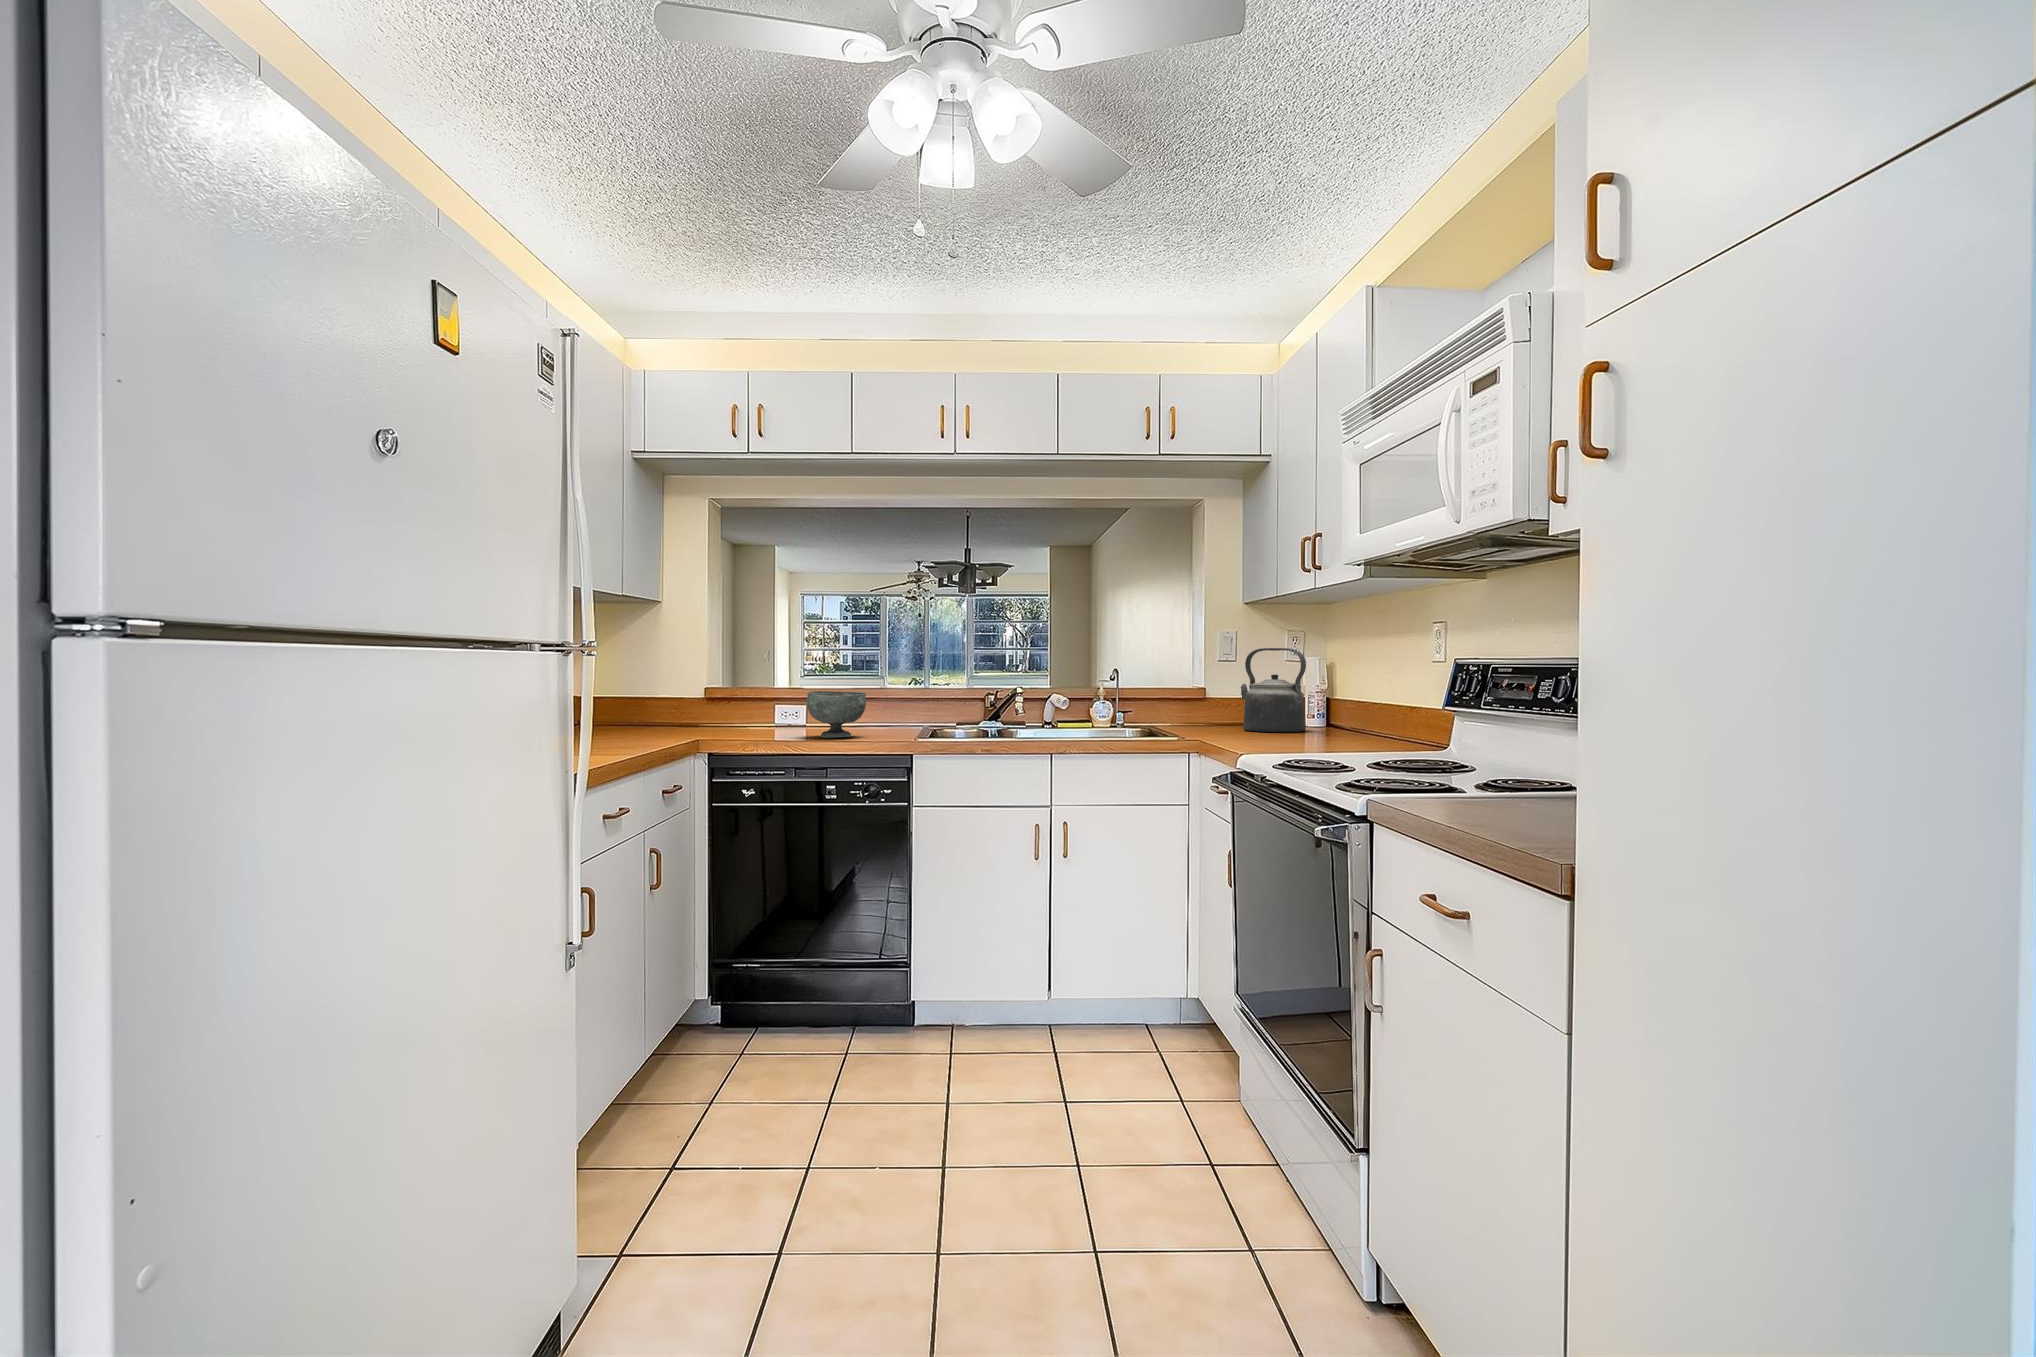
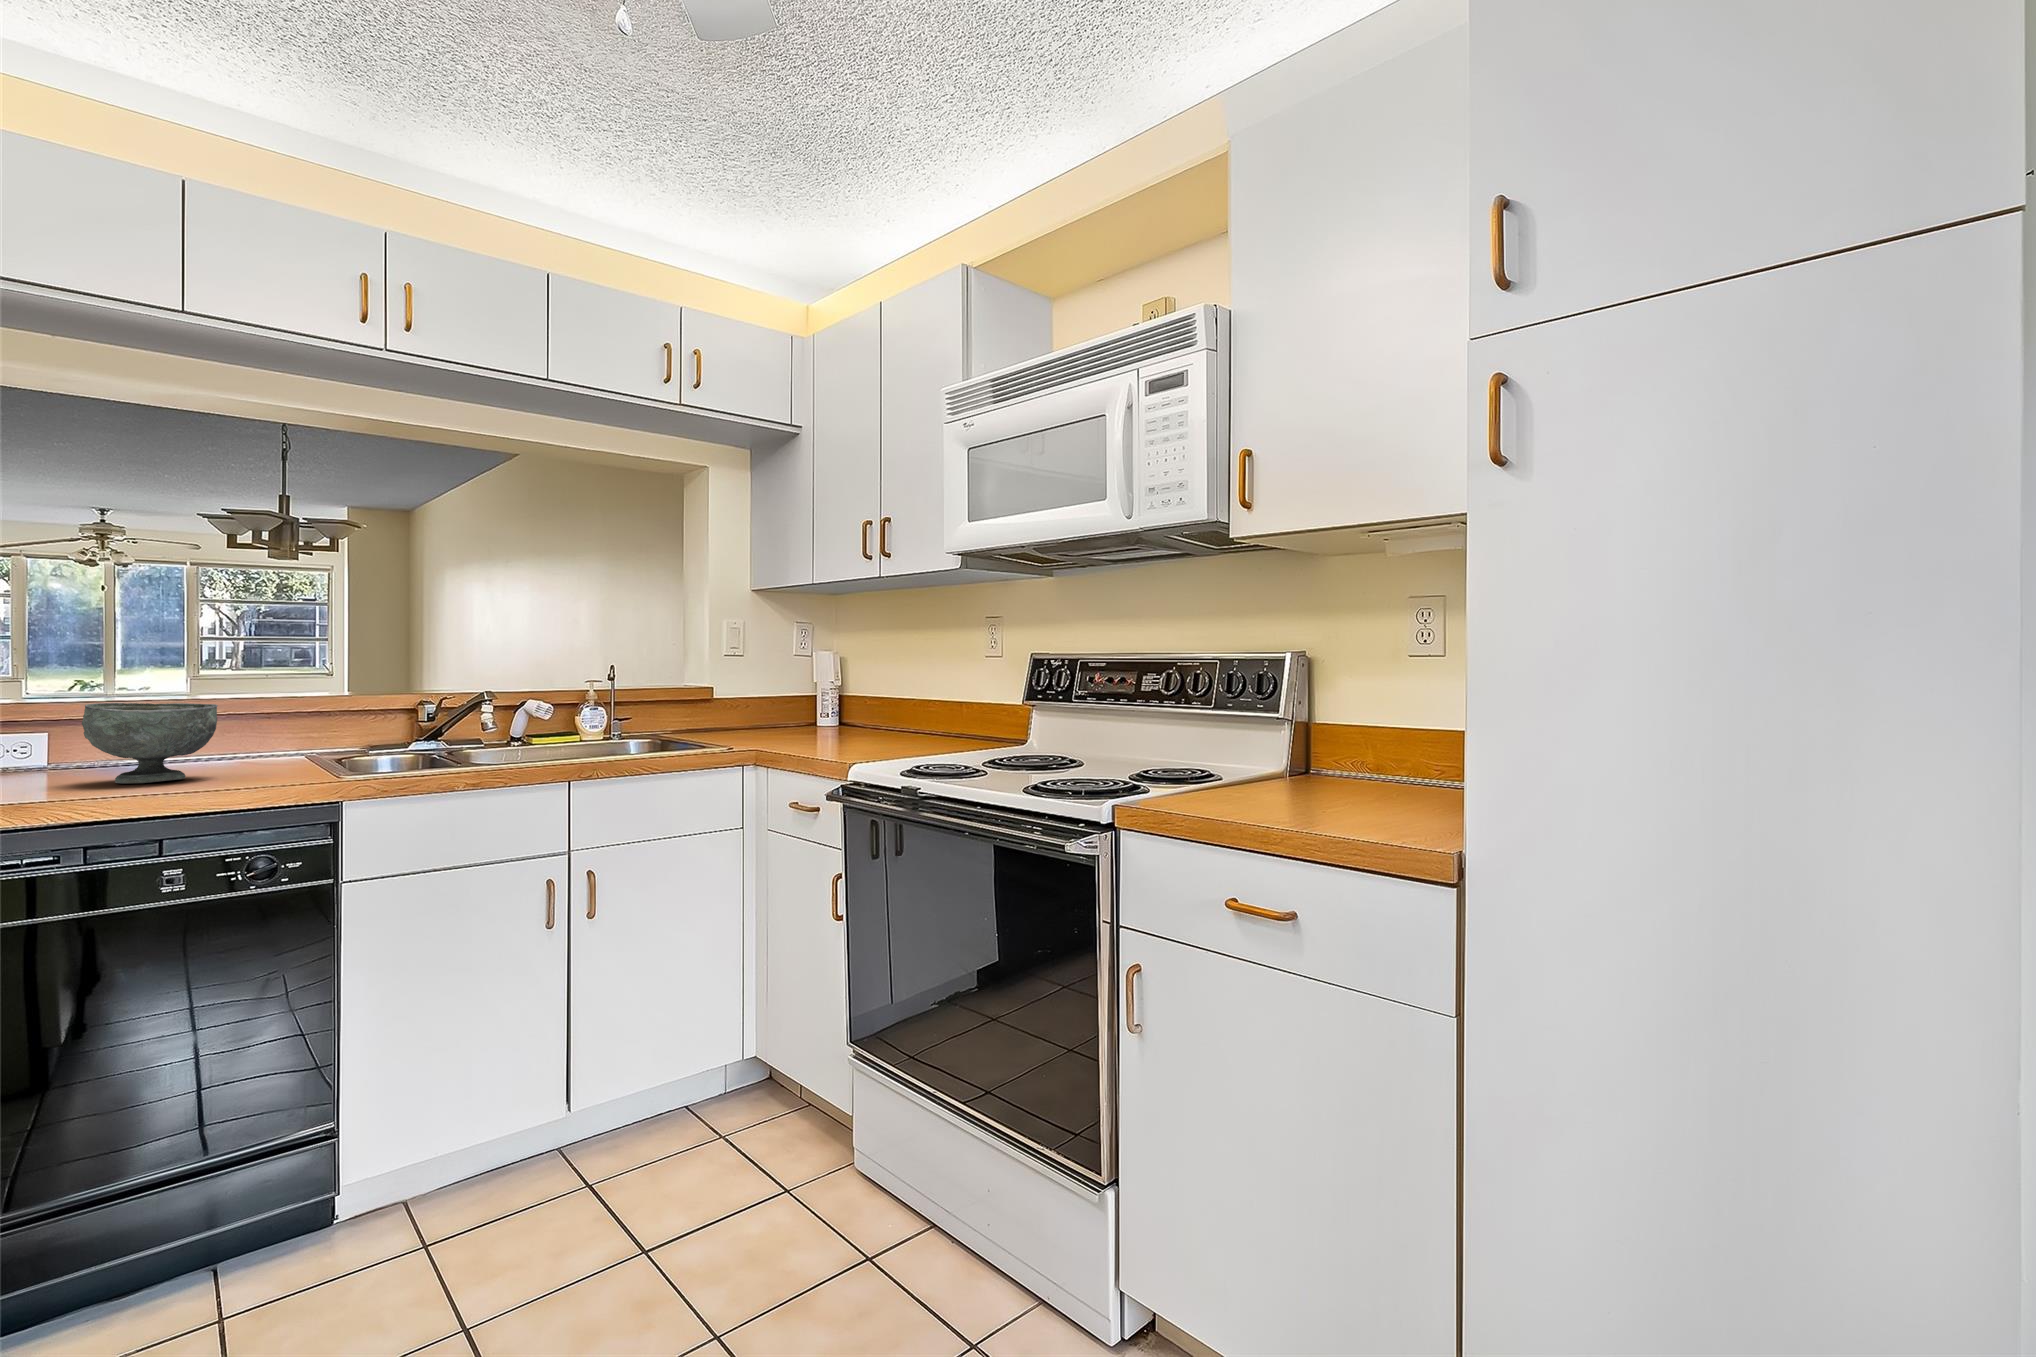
kettle: present [1241,648,1306,733] -> none [756,644,841,739]

